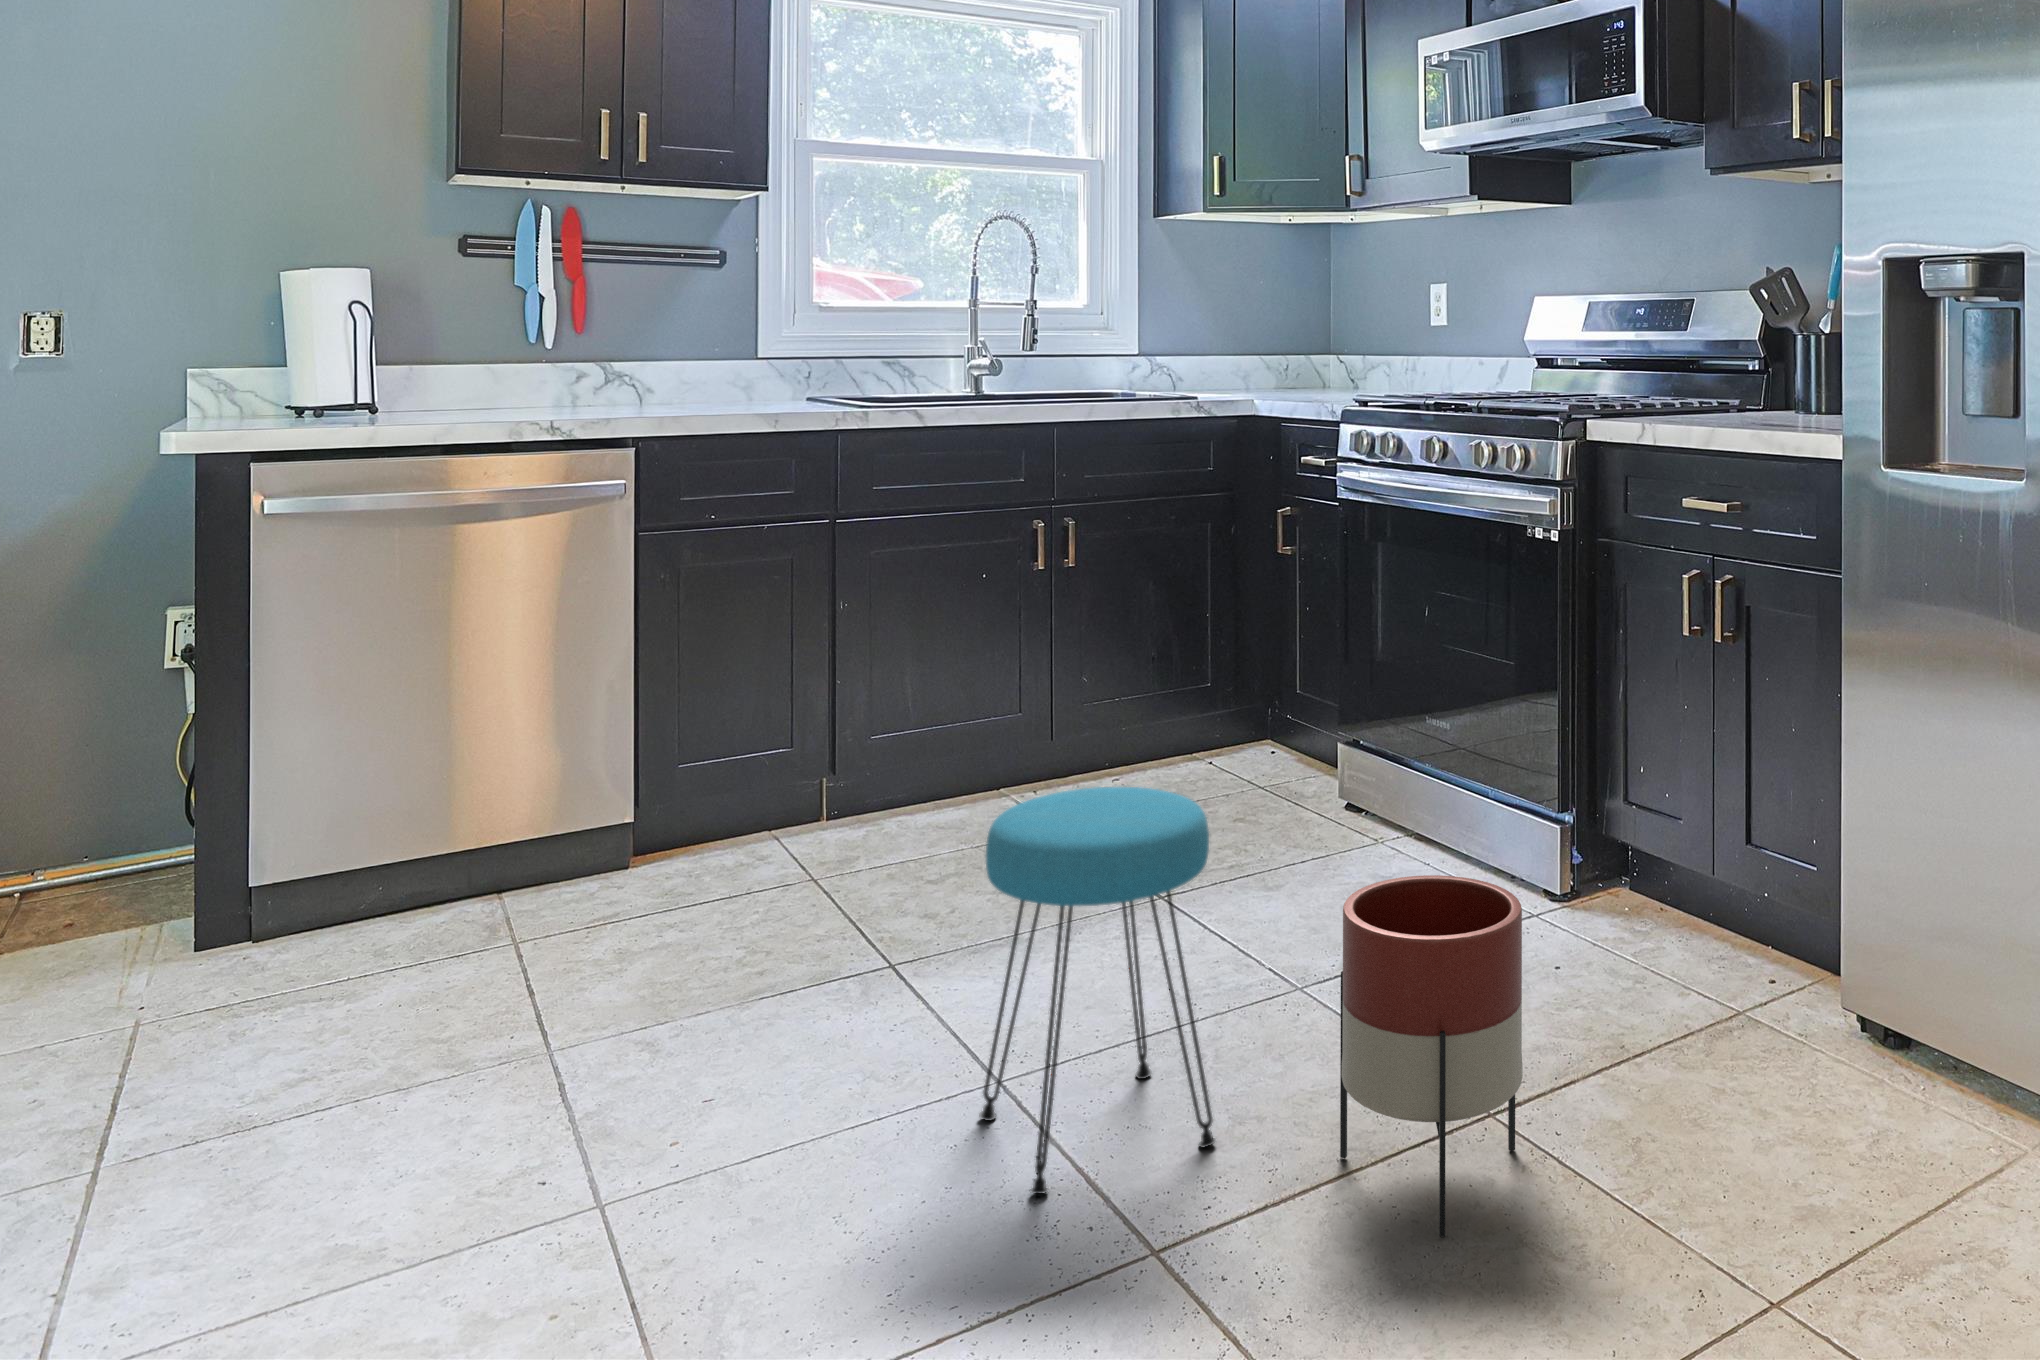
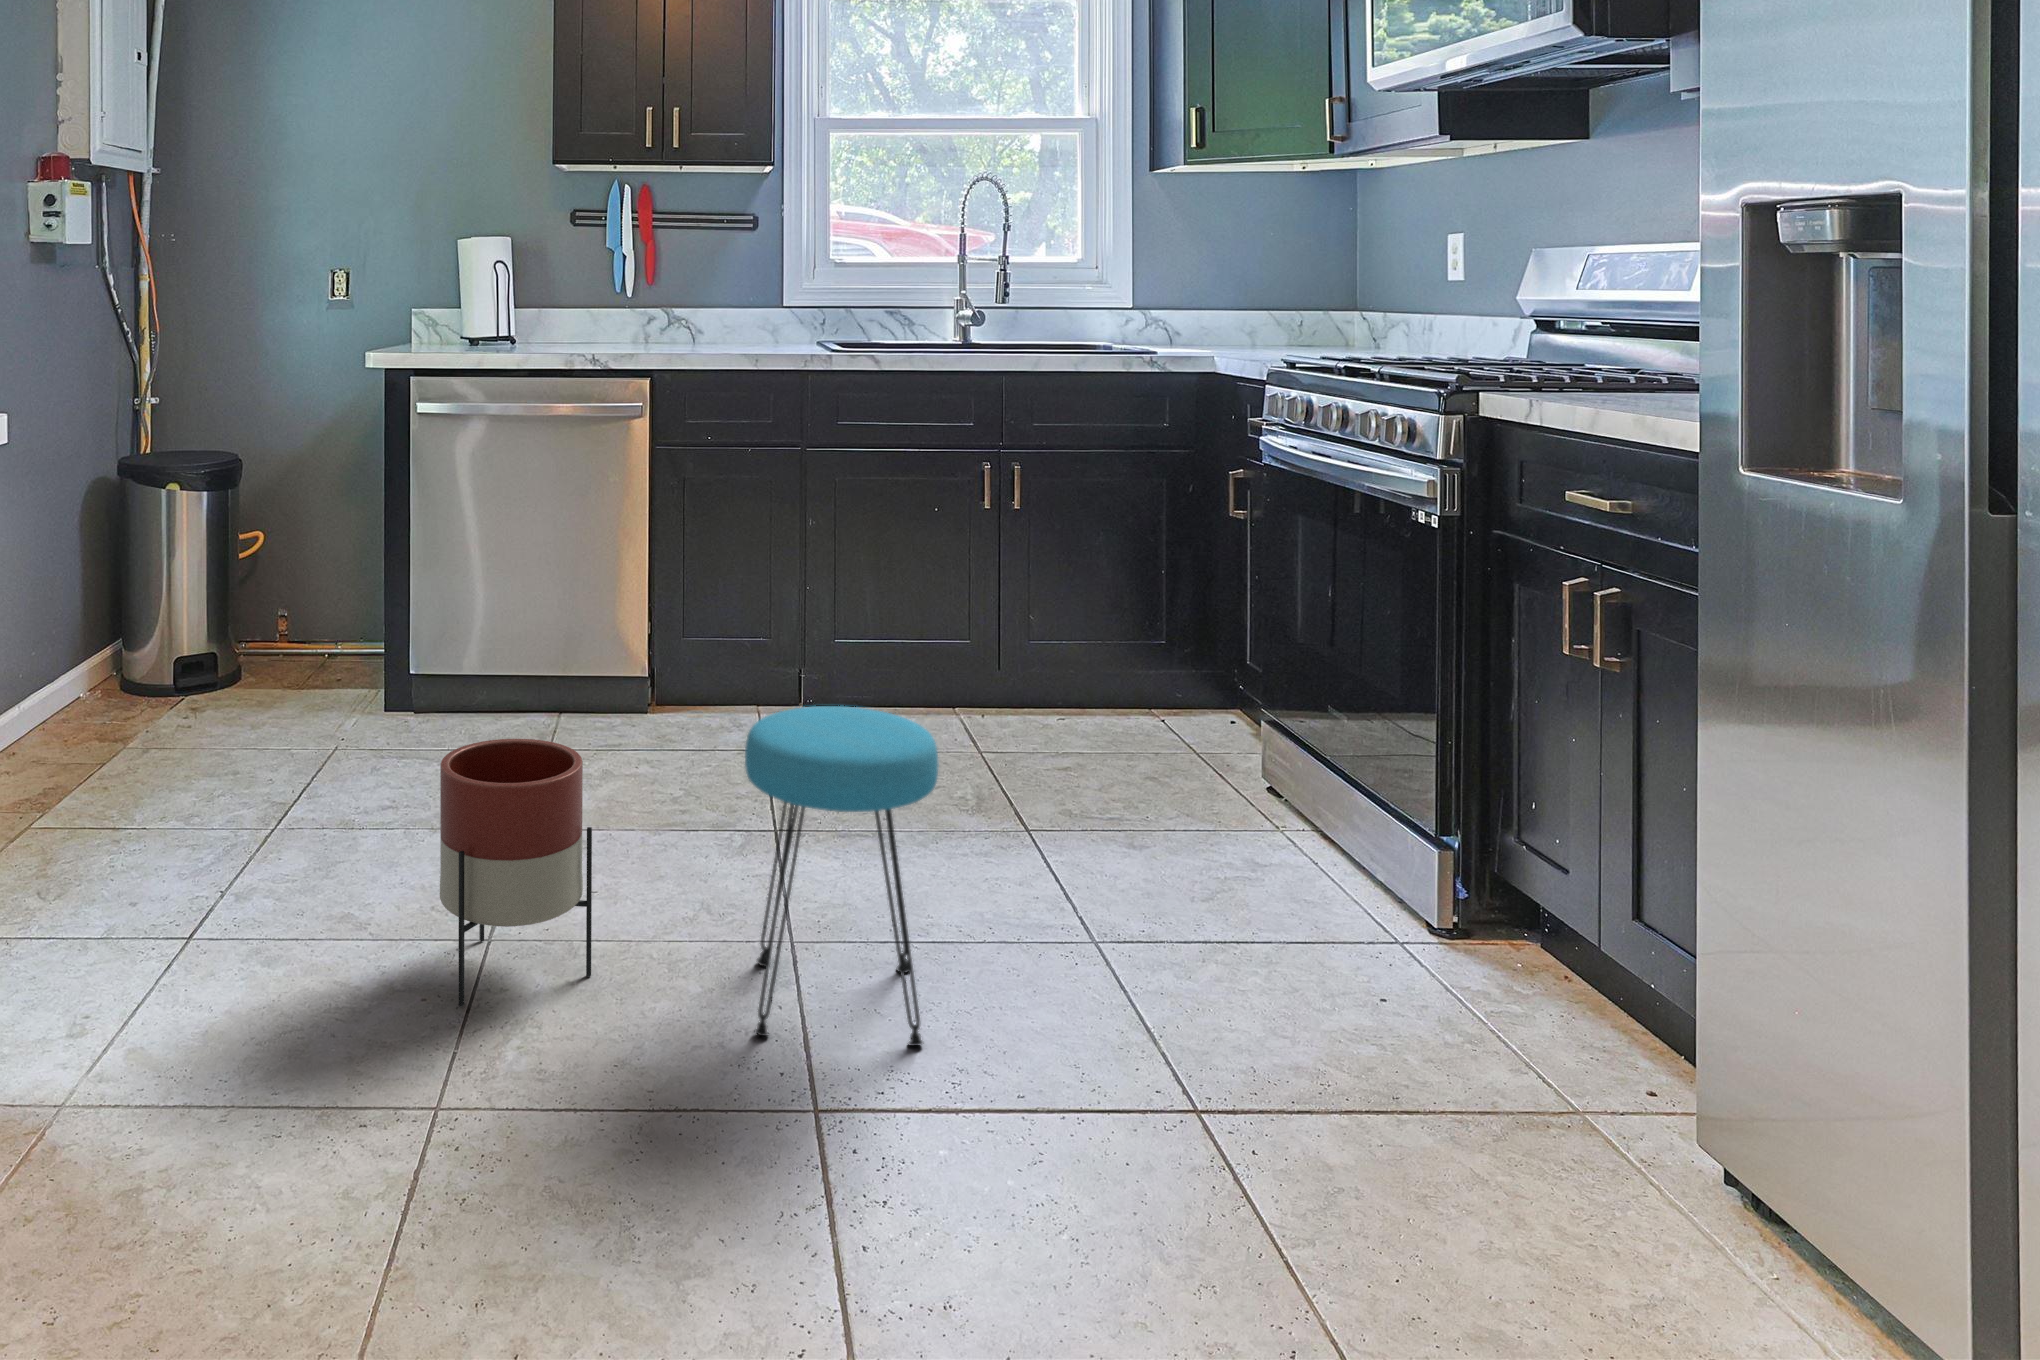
planter: present [1340,875,1523,1237] -> present [440,739,592,1007]

